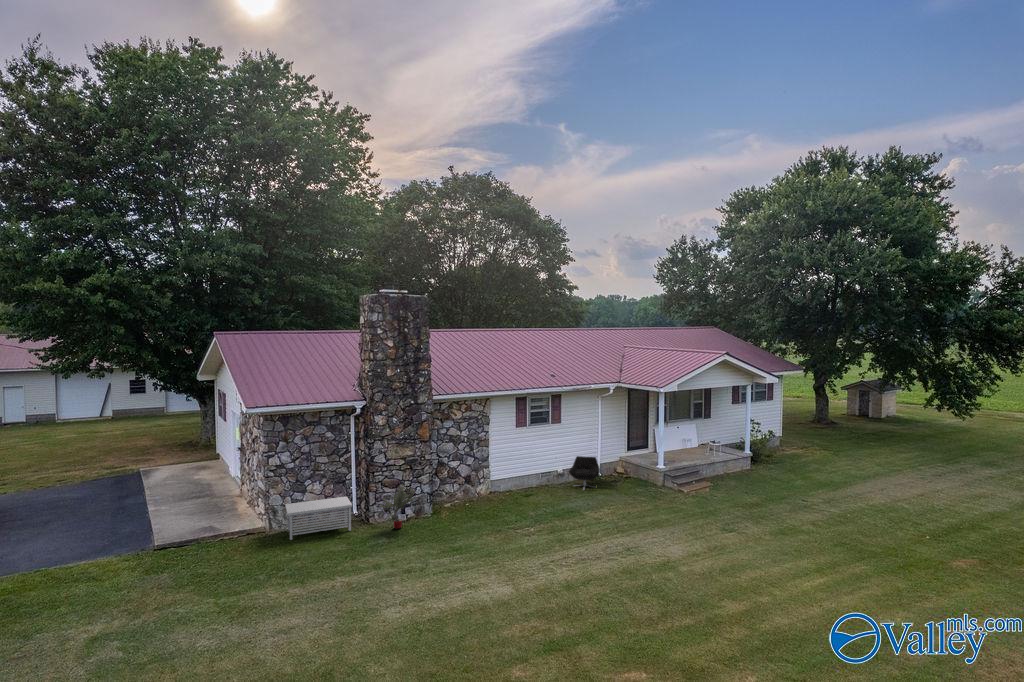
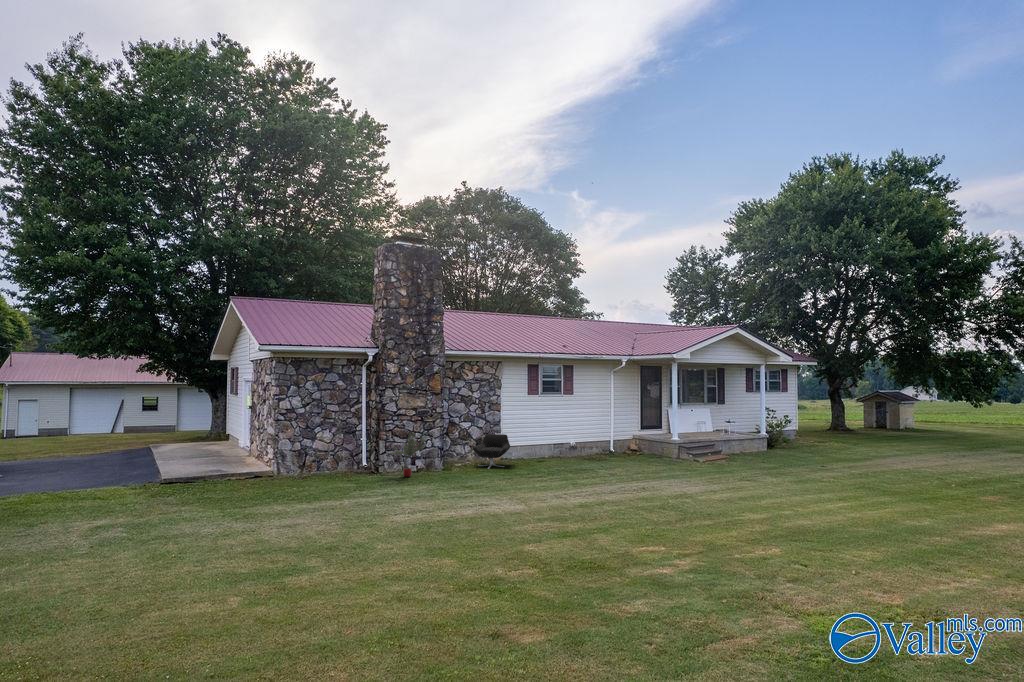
lounge chair: present [569,456,600,490] -> present [473,434,510,469]
storage bench: present [285,496,352,540] -> none [294,447,362,481]

